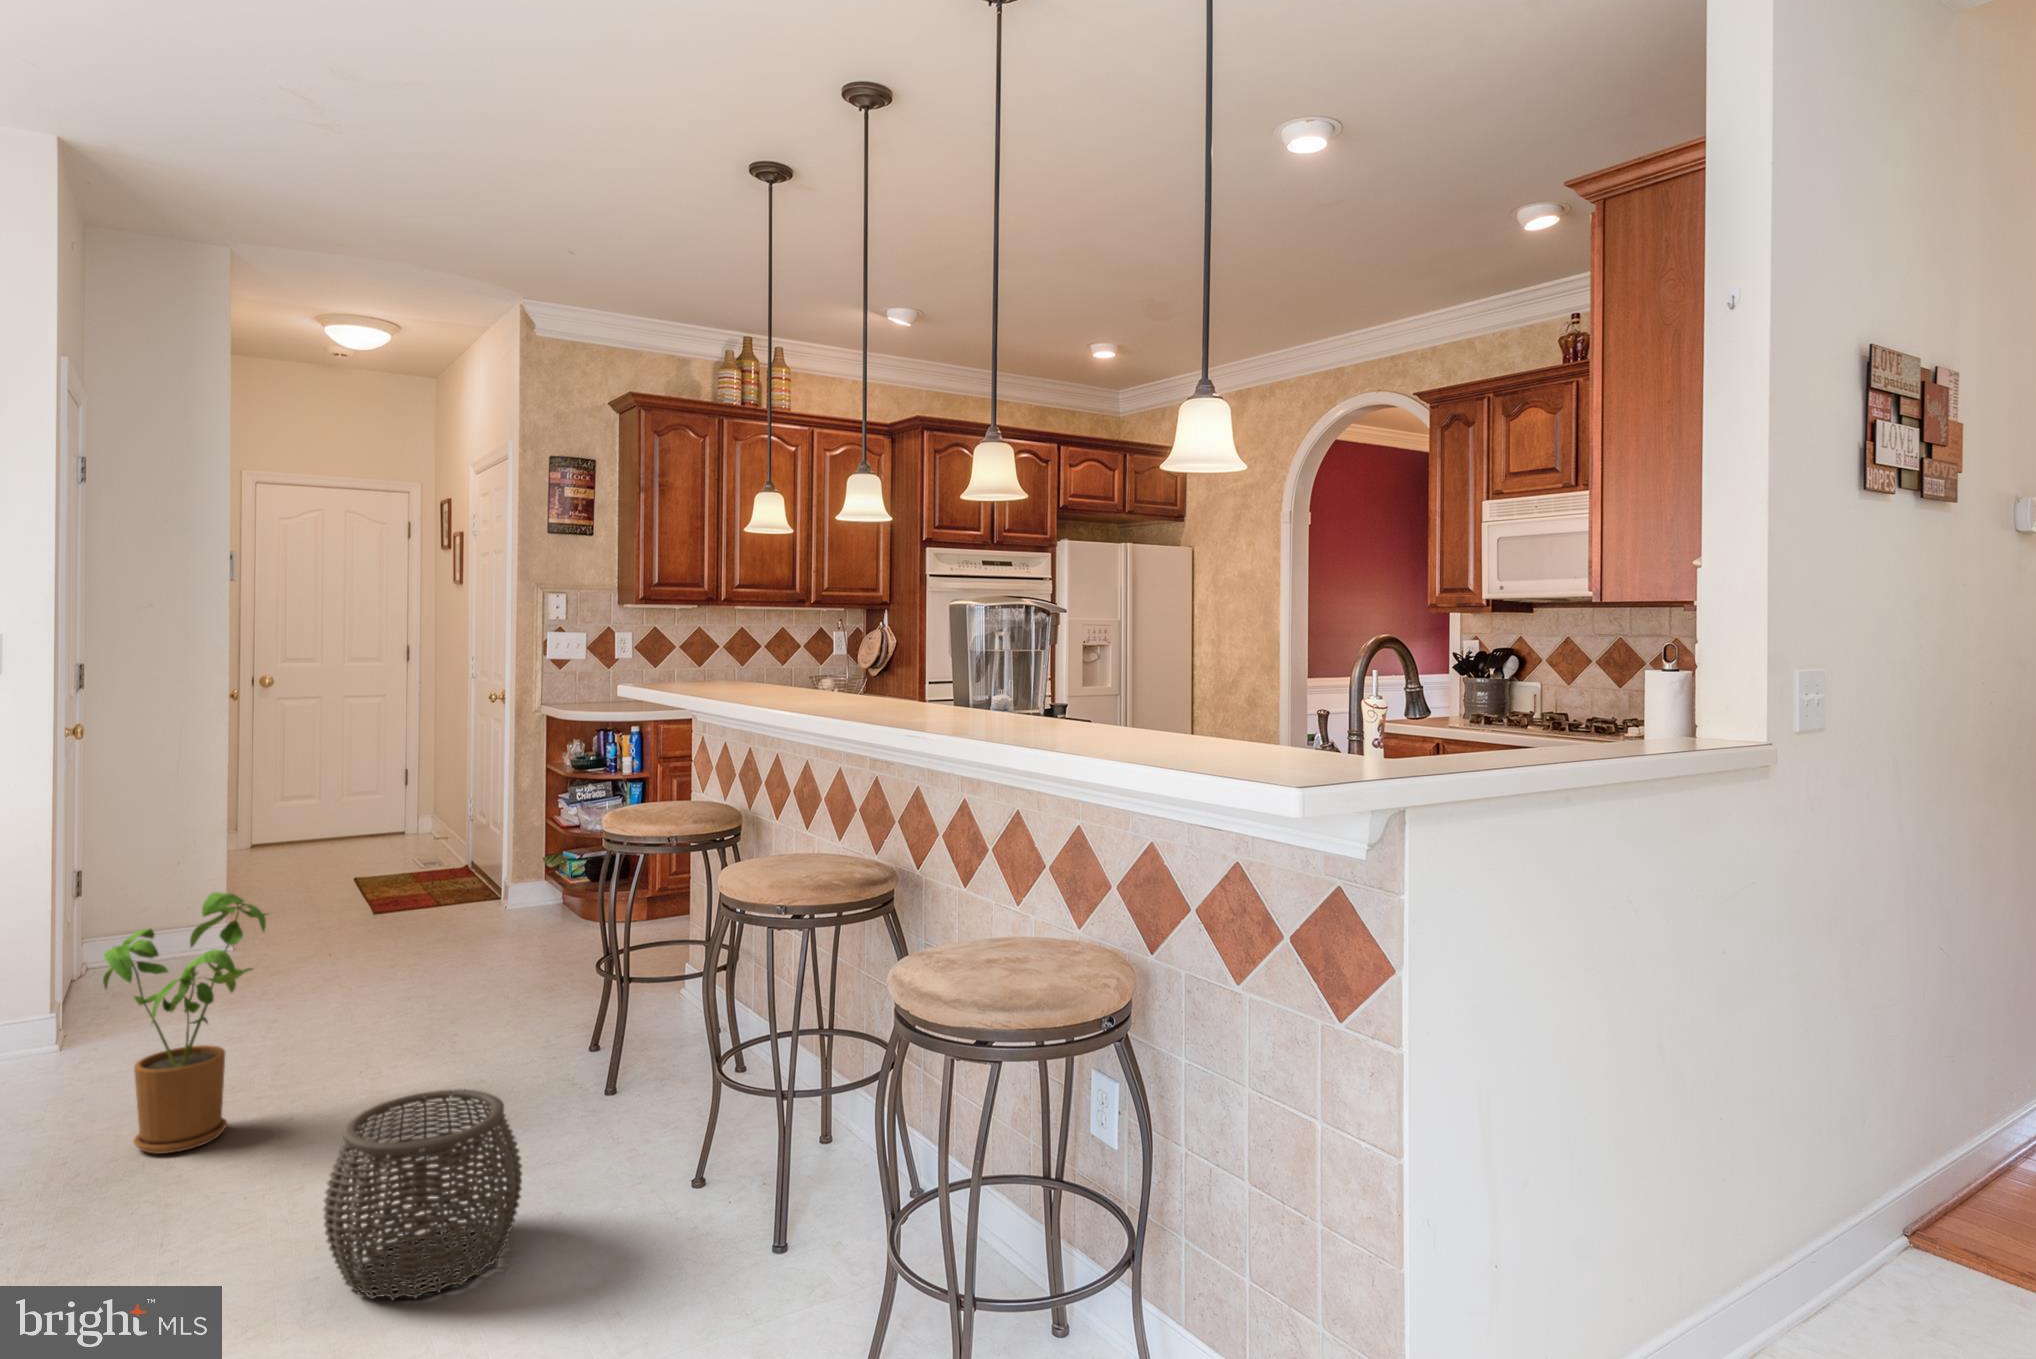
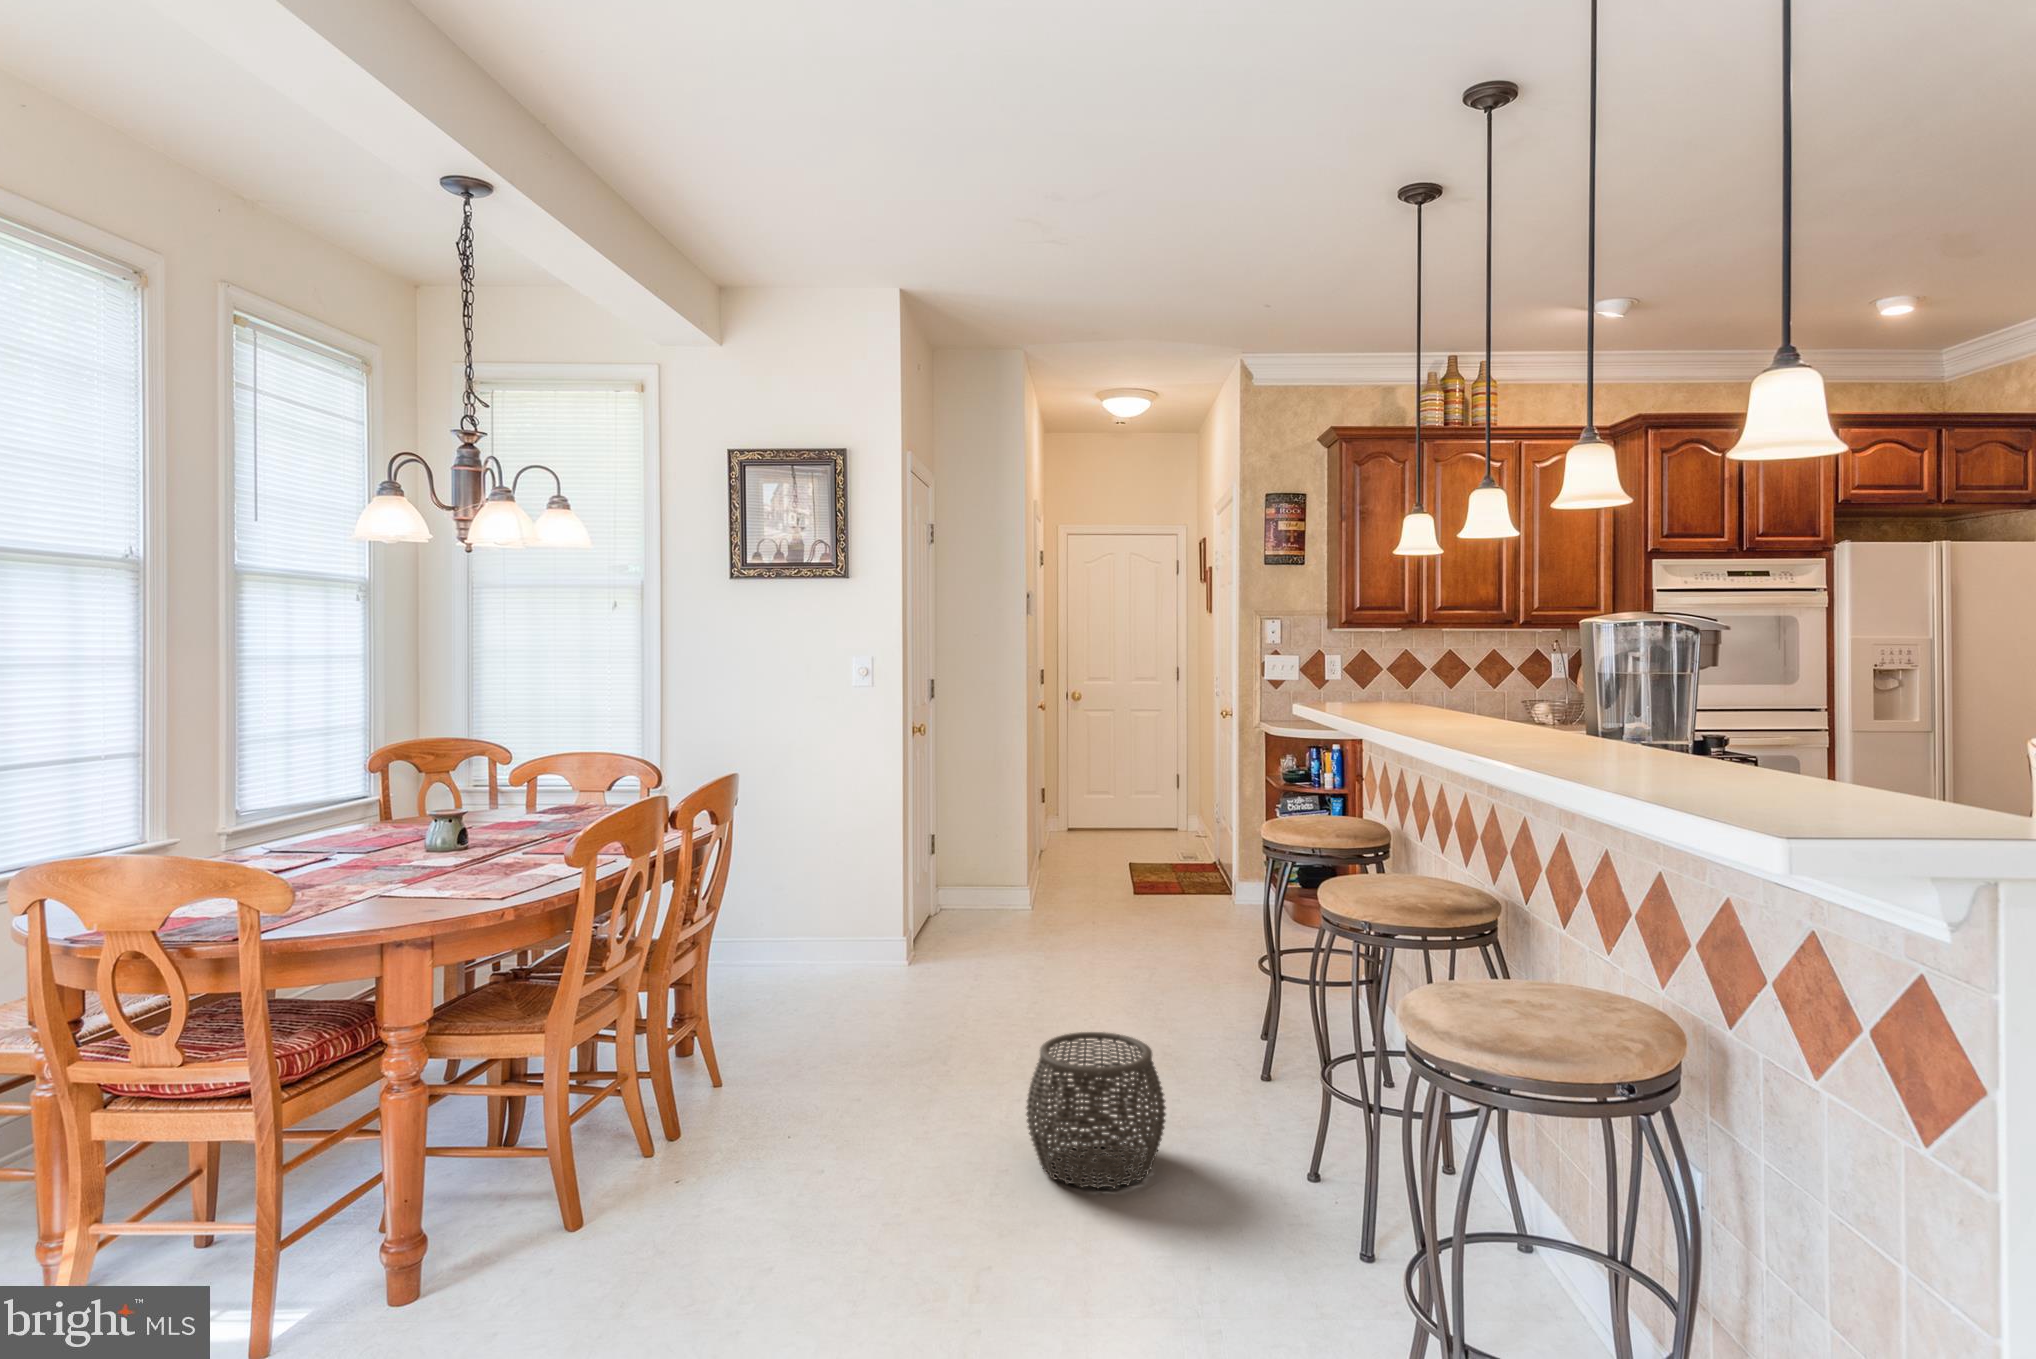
house plant: present [103,892,268,1154] -> none [924,858,1026,1044]

